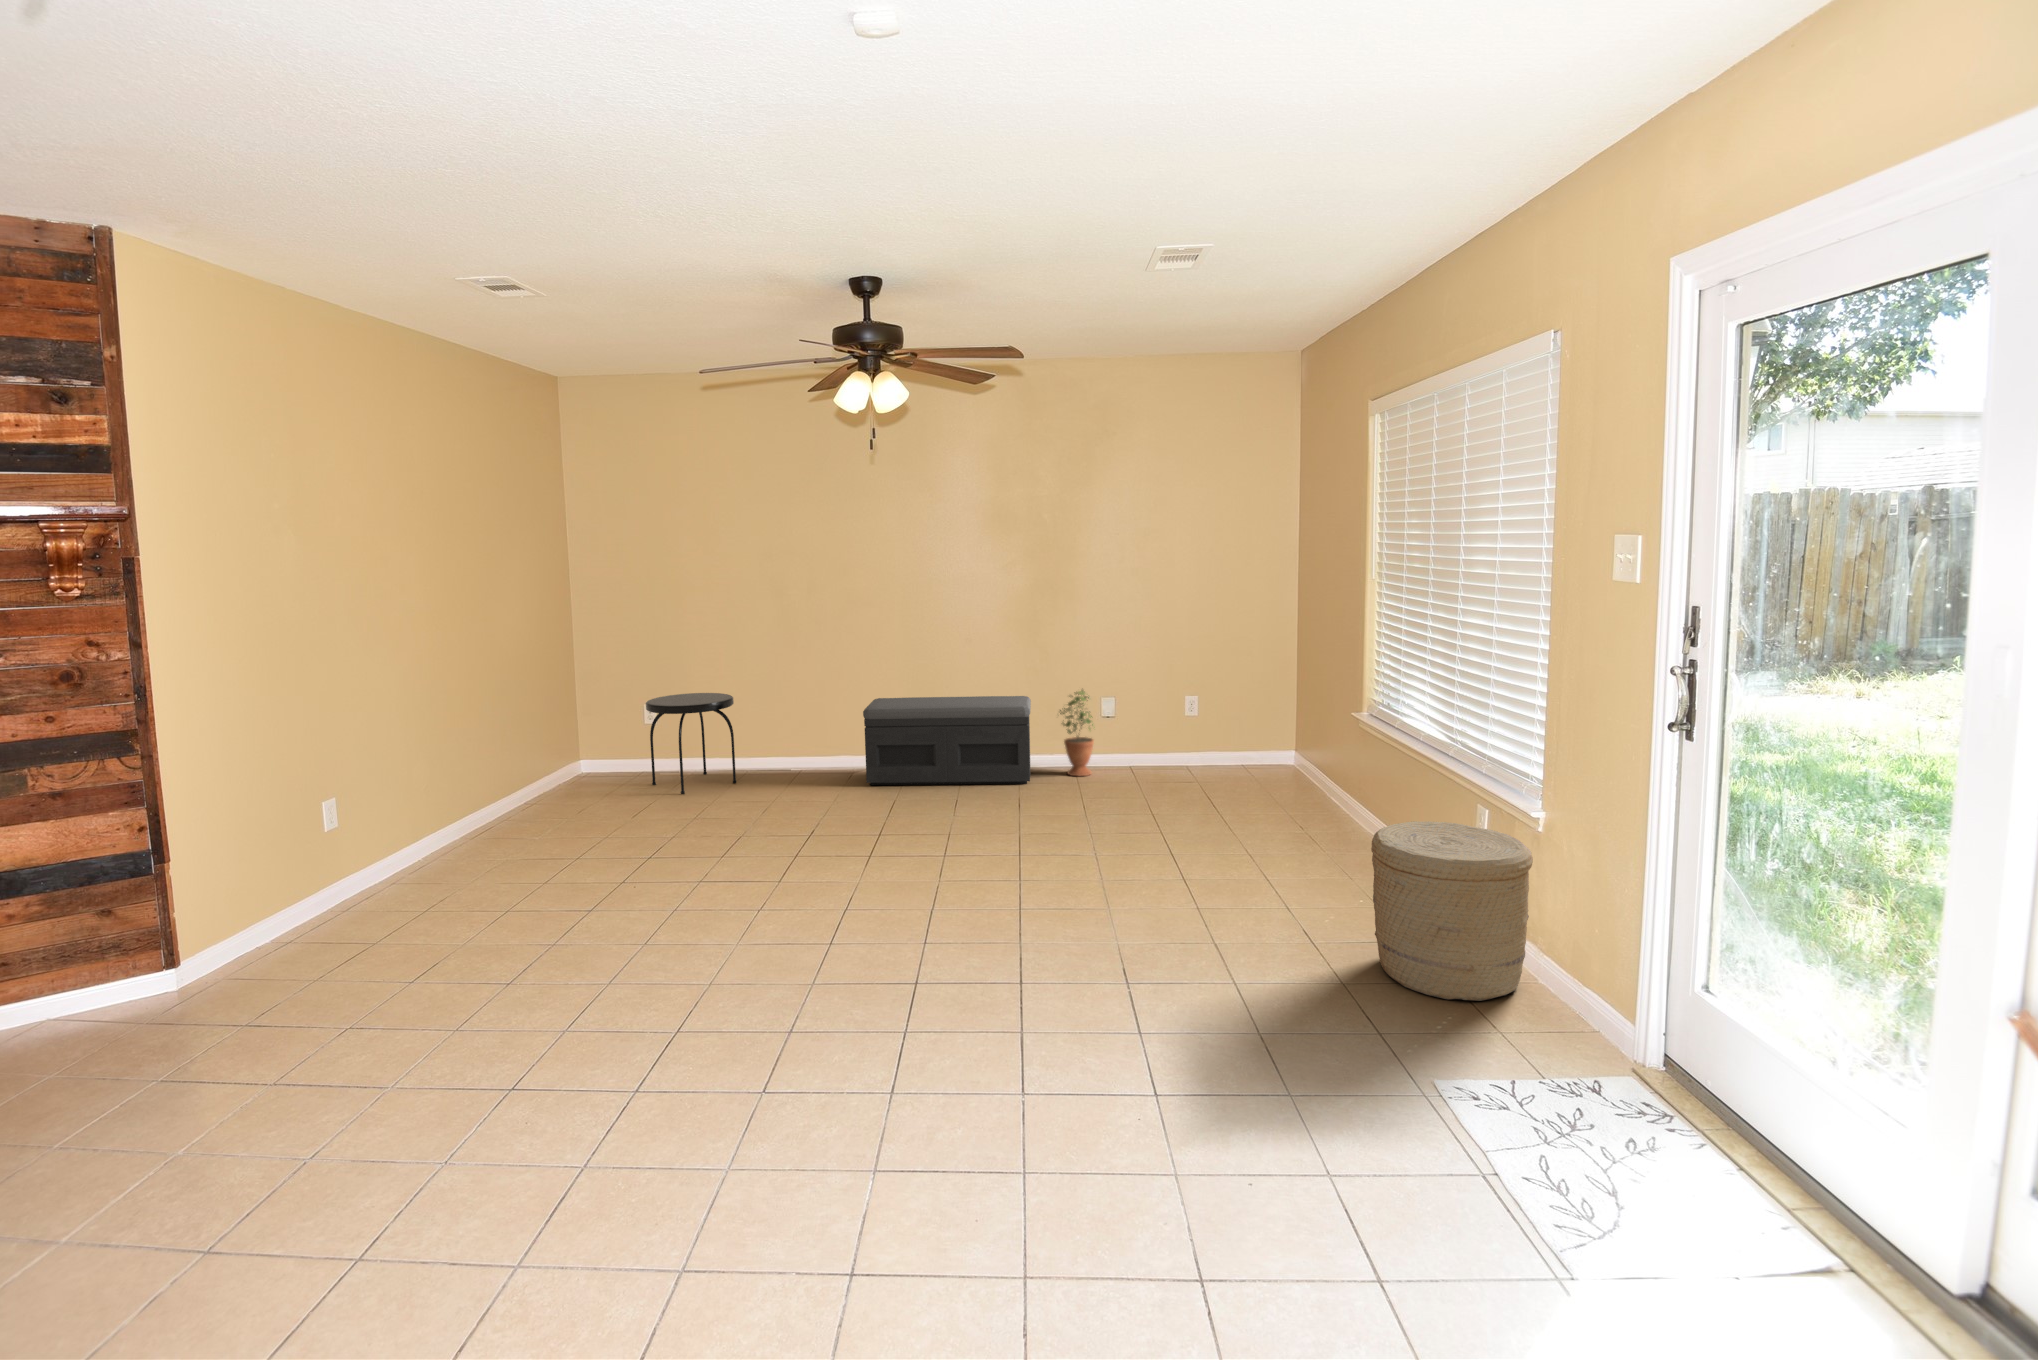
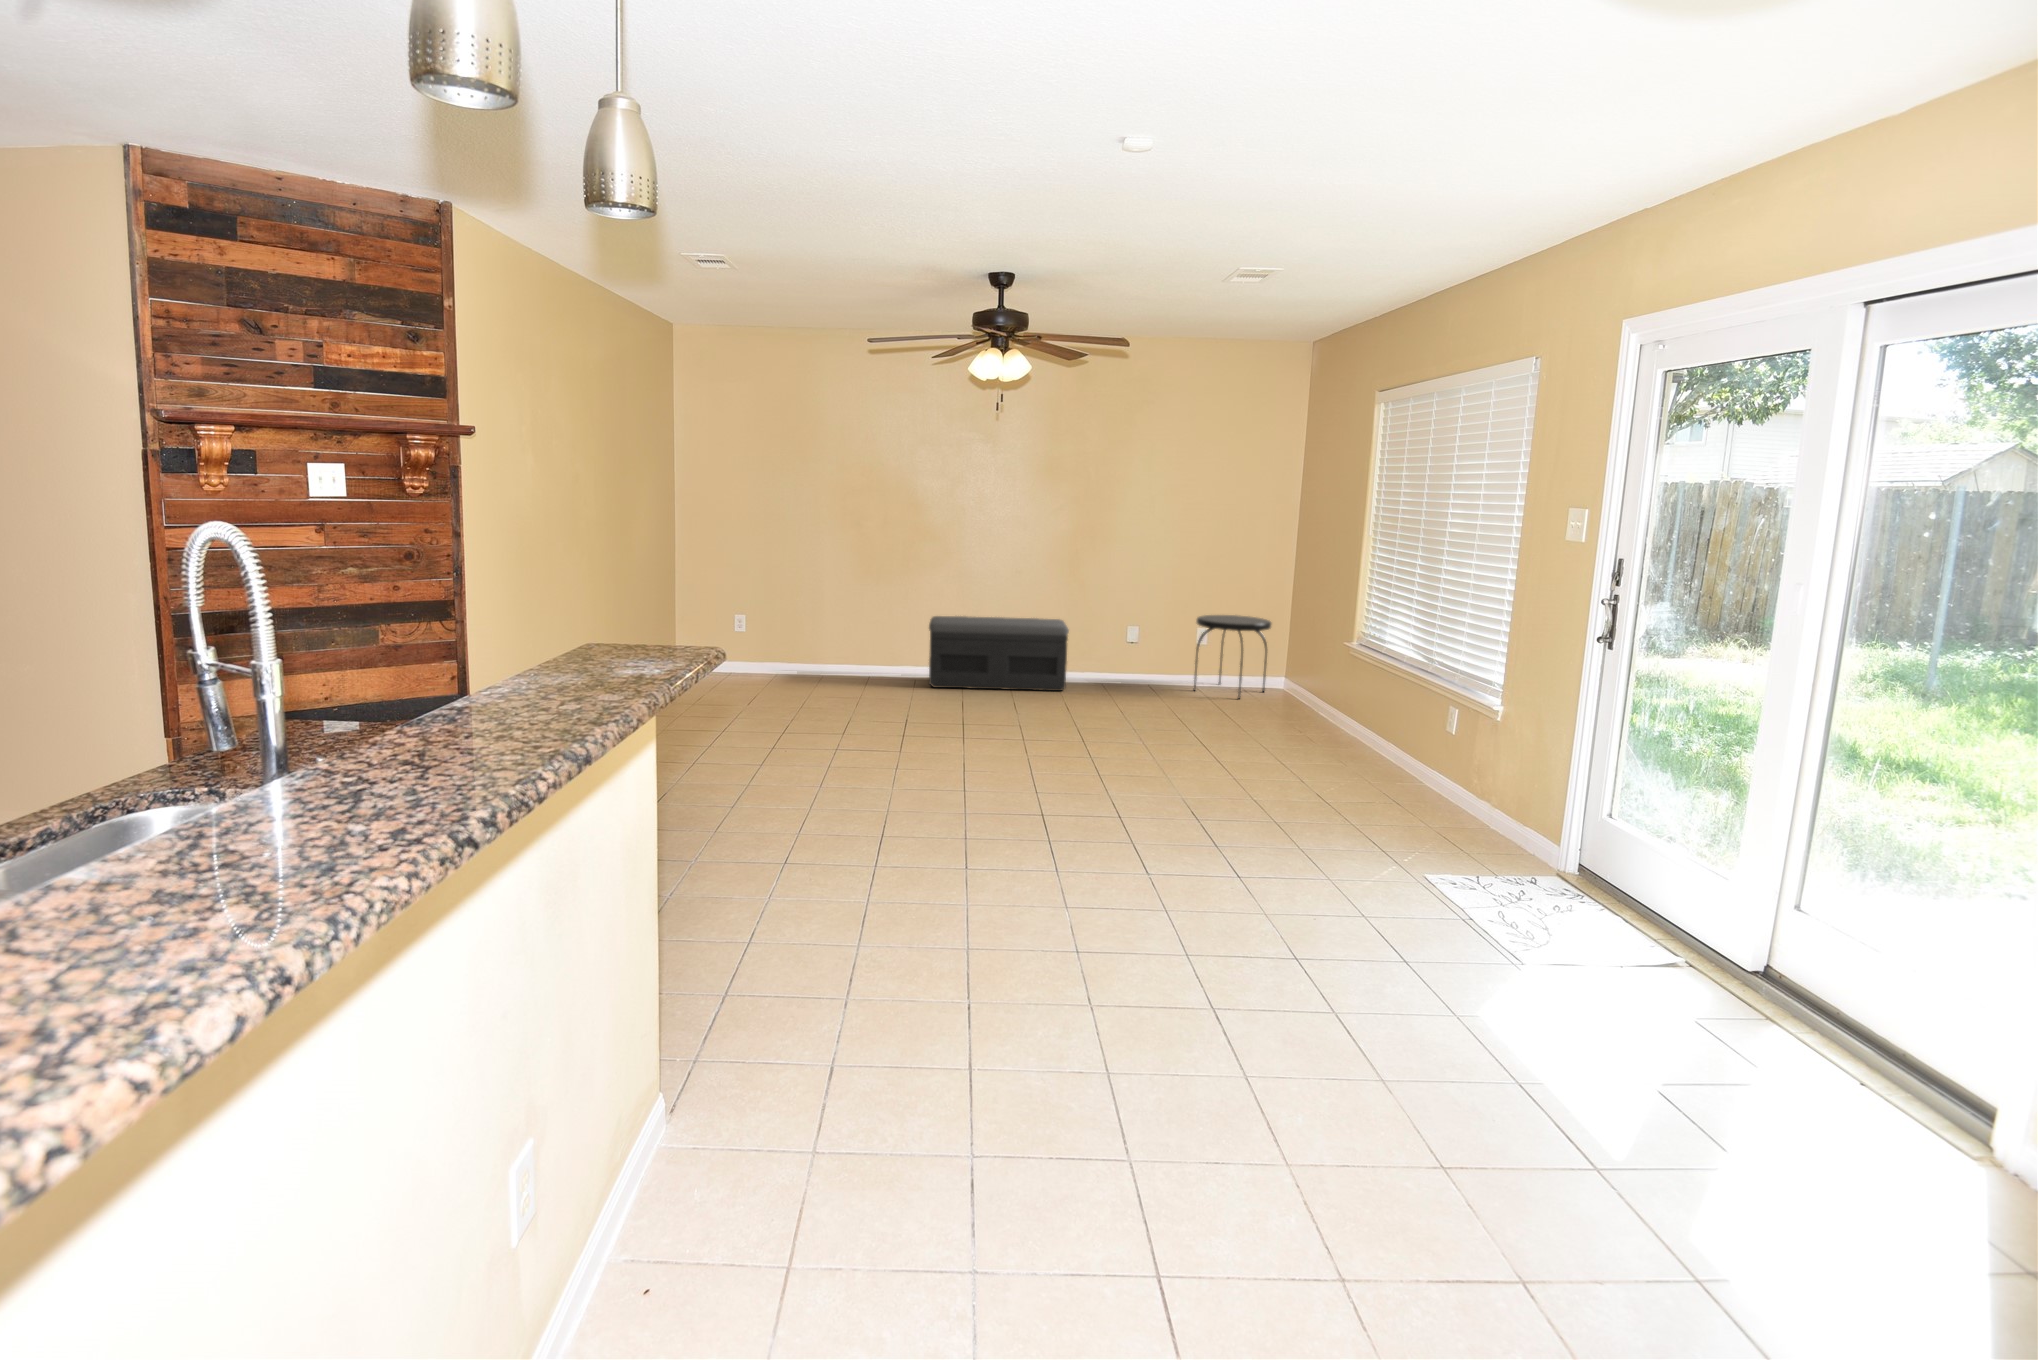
potted plant: present [1060,690,1095,776] -> none [1087,613,1118,687]
side table: present [646,693,737,794] -> present [1193,615,1271,698]
woven basket: present [1371,821,1533,1001] -> none [1372,712,1492,836]

